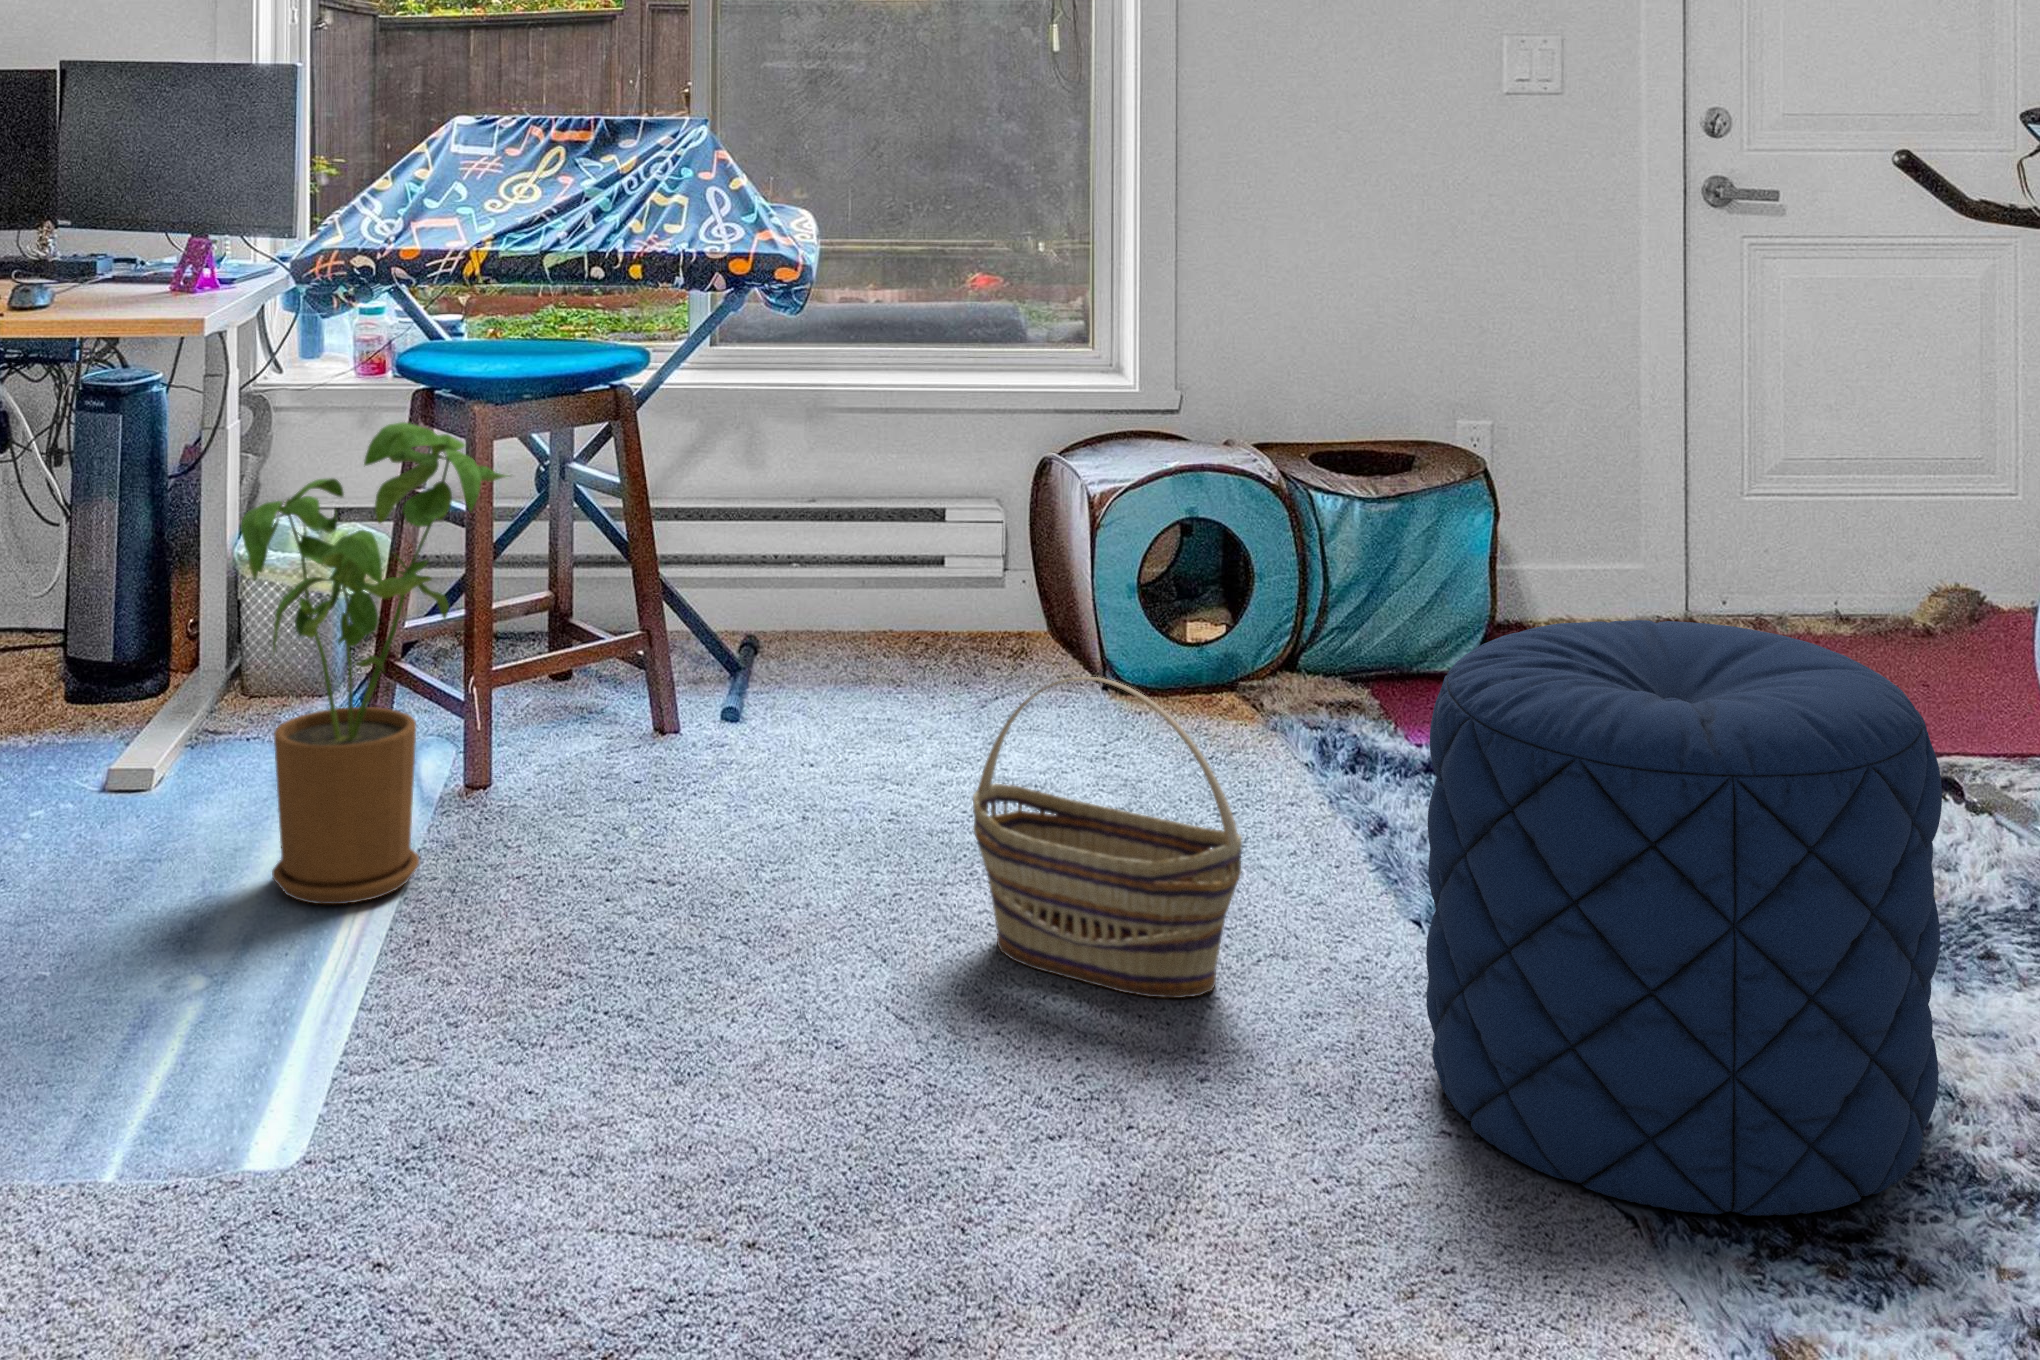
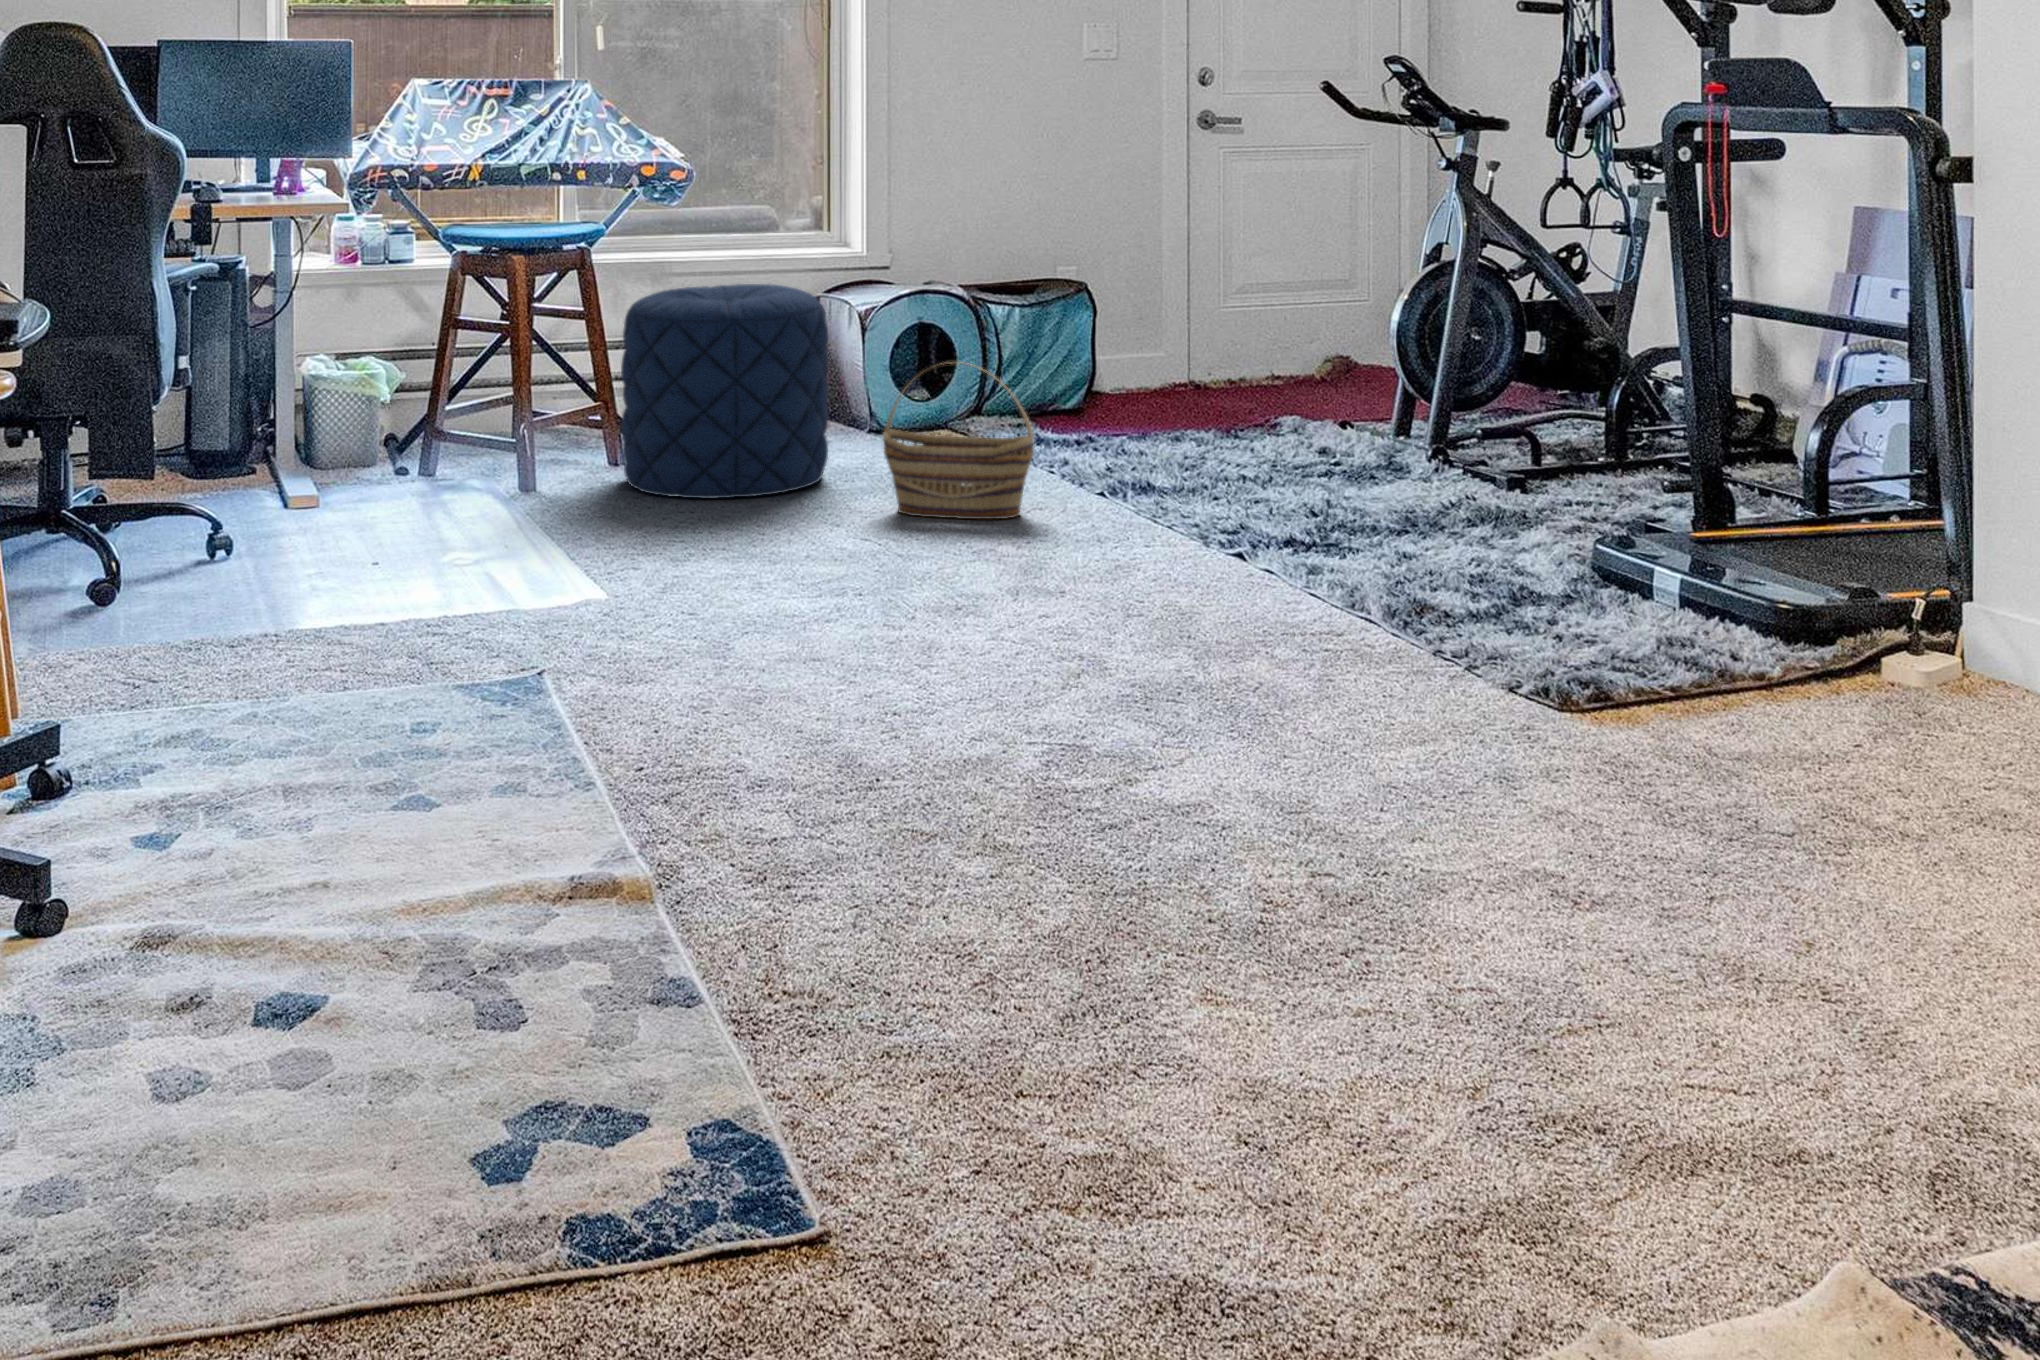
house plant: present [241,422,507,904] -> none [435,249,591,528]
pouf: present [1426,620,1942,1216] -> present [621,284,829,498]

